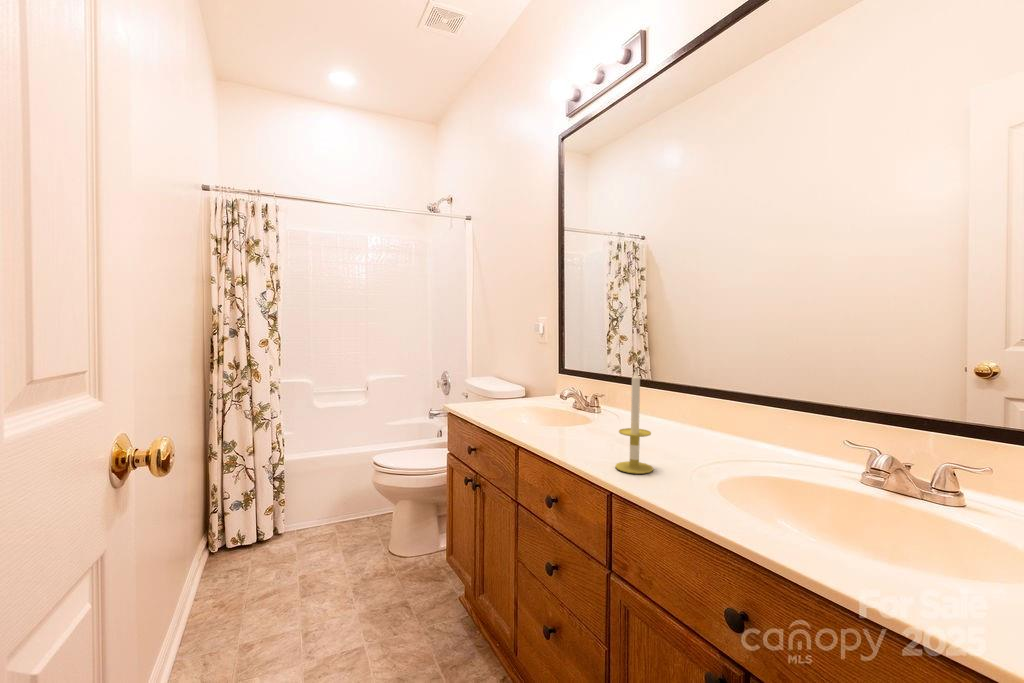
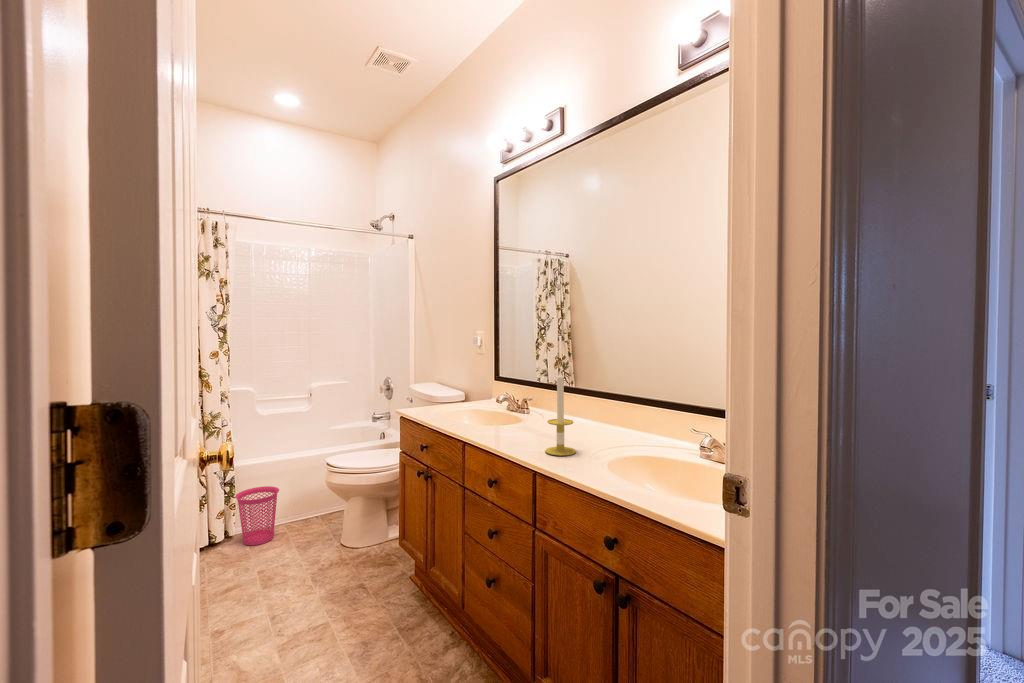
waste basket: none [282,483,327,544] -> present [235,486,279,546]

